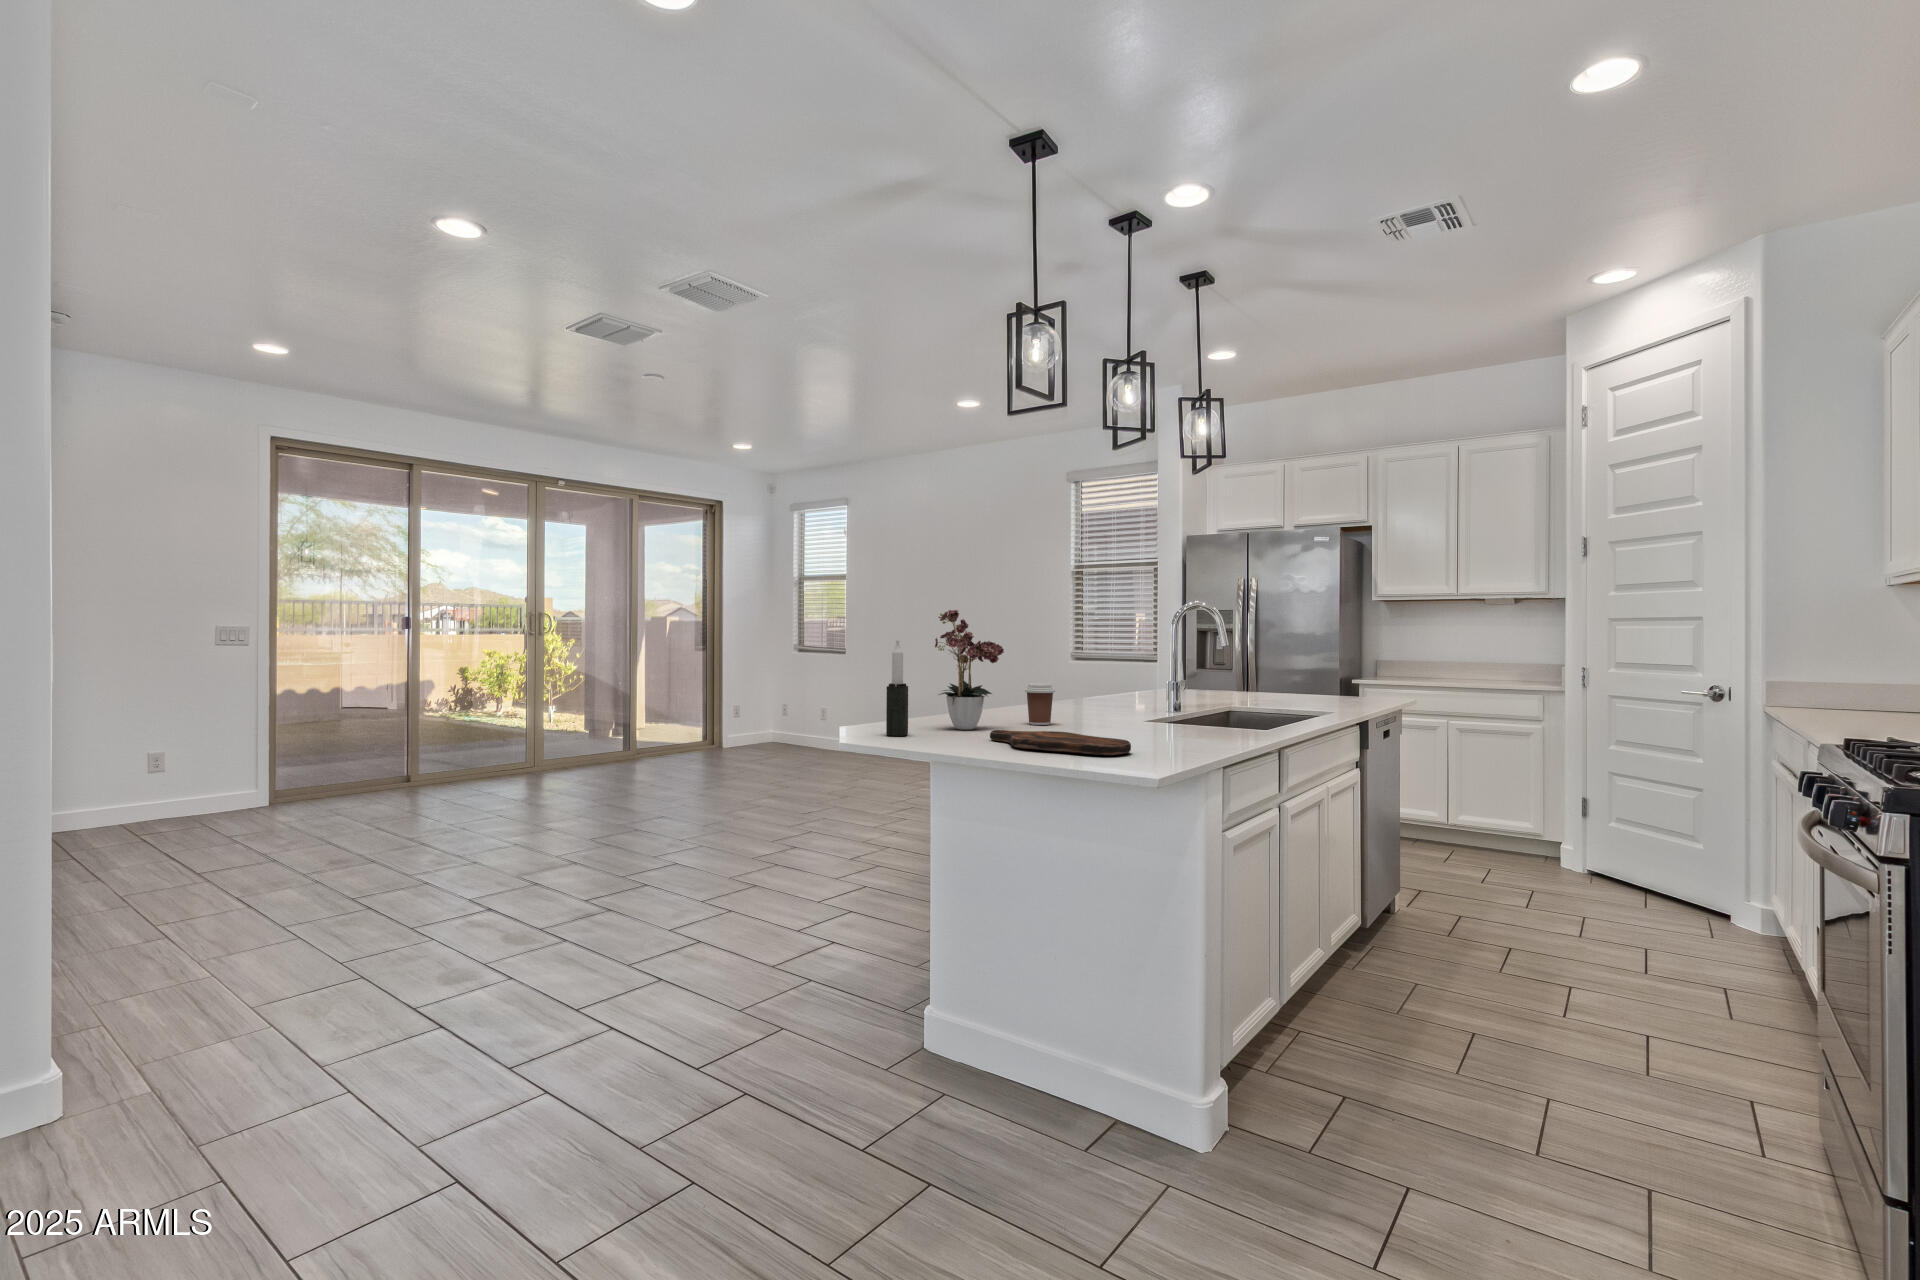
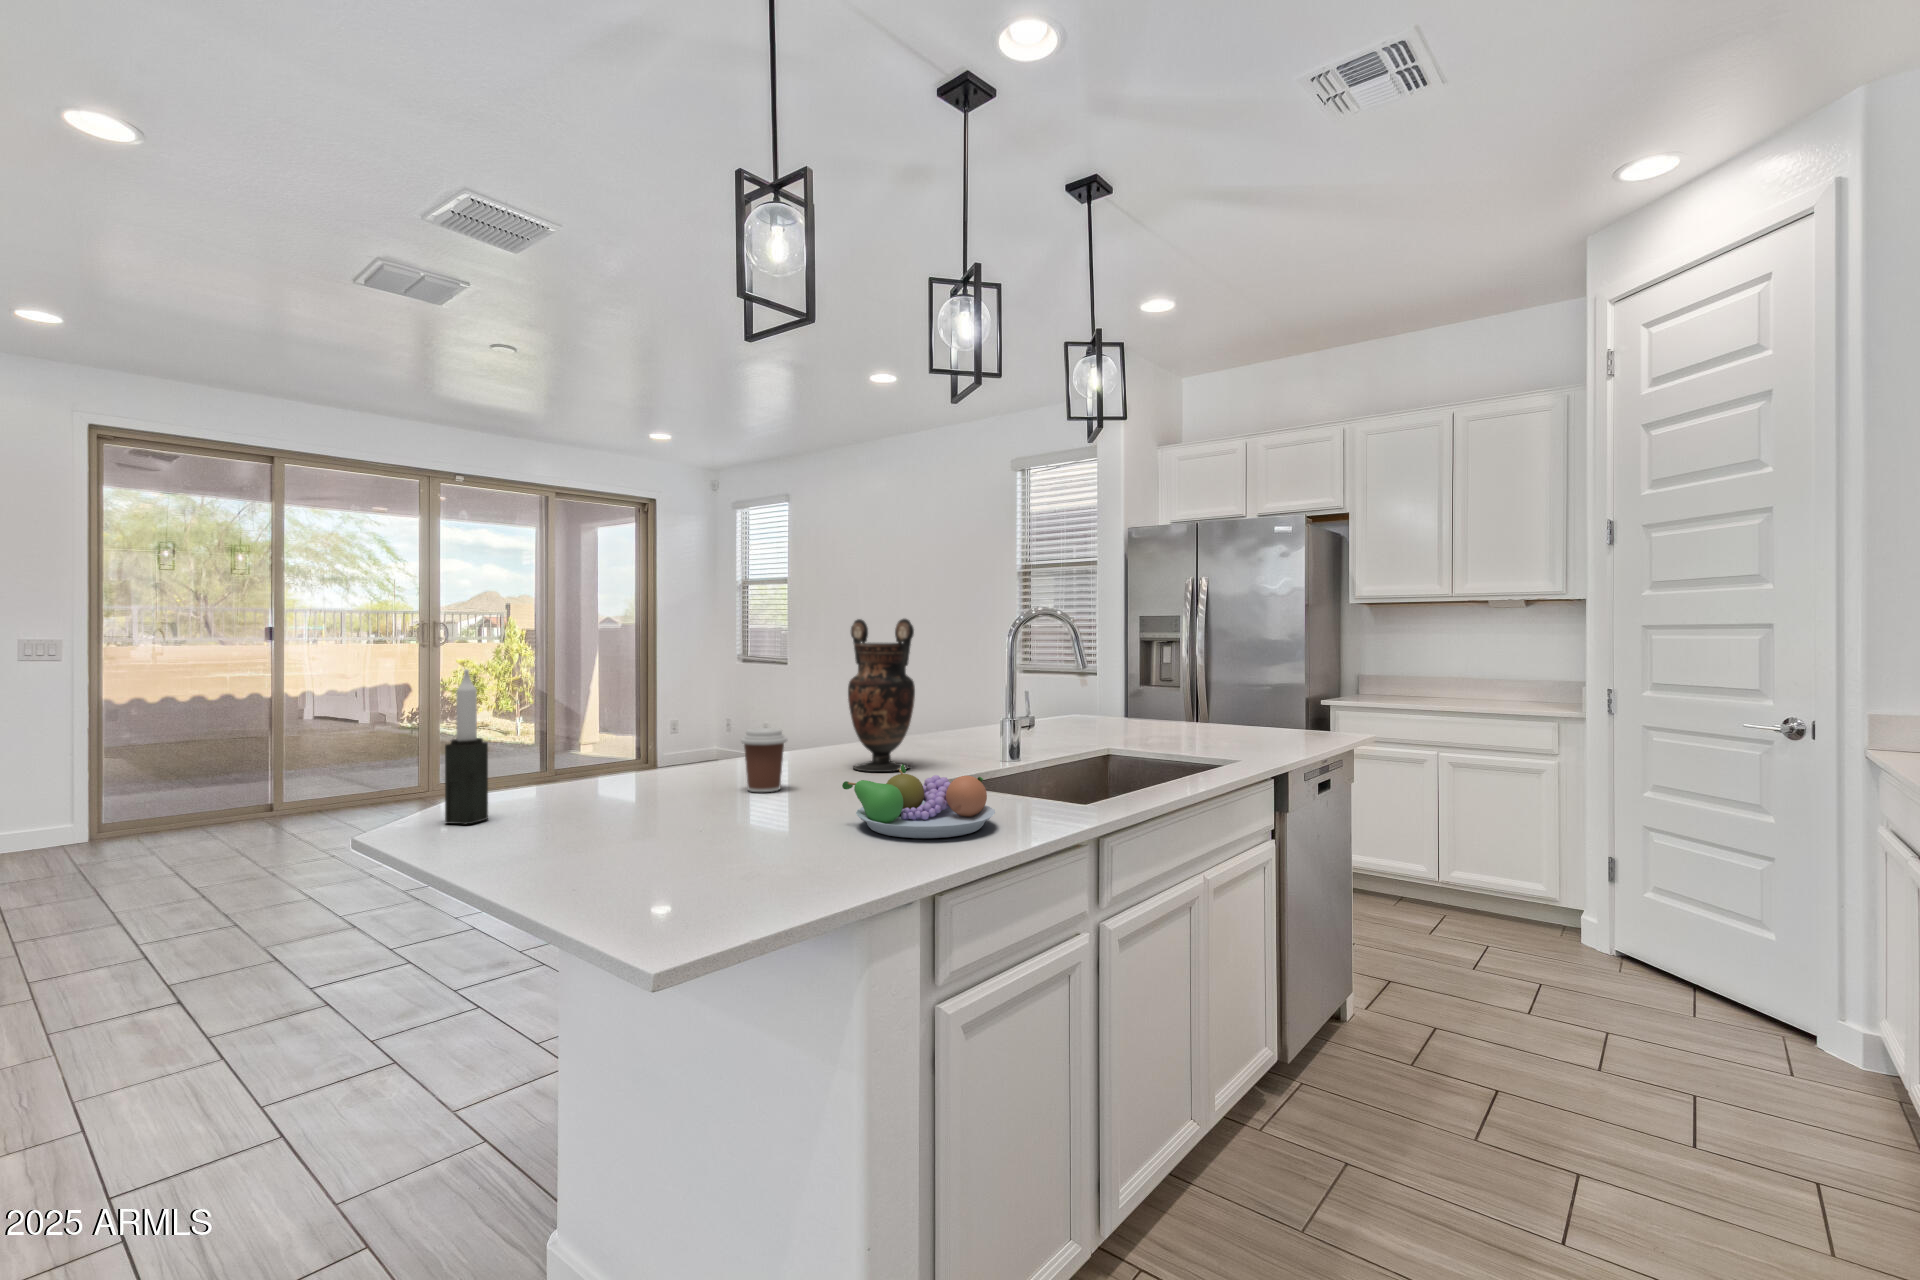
flower arrangement: present [935,610,1004,730] -> none [553,612,694,805]
vase: none [1064,610,1118,717] -> present [848,619,915,772]
fruit bowl: none [1127,701,1225,741] -> present [842,764,995,838]
cutting board: present [990,730,1131,755] -> none [570,818,759,889]

